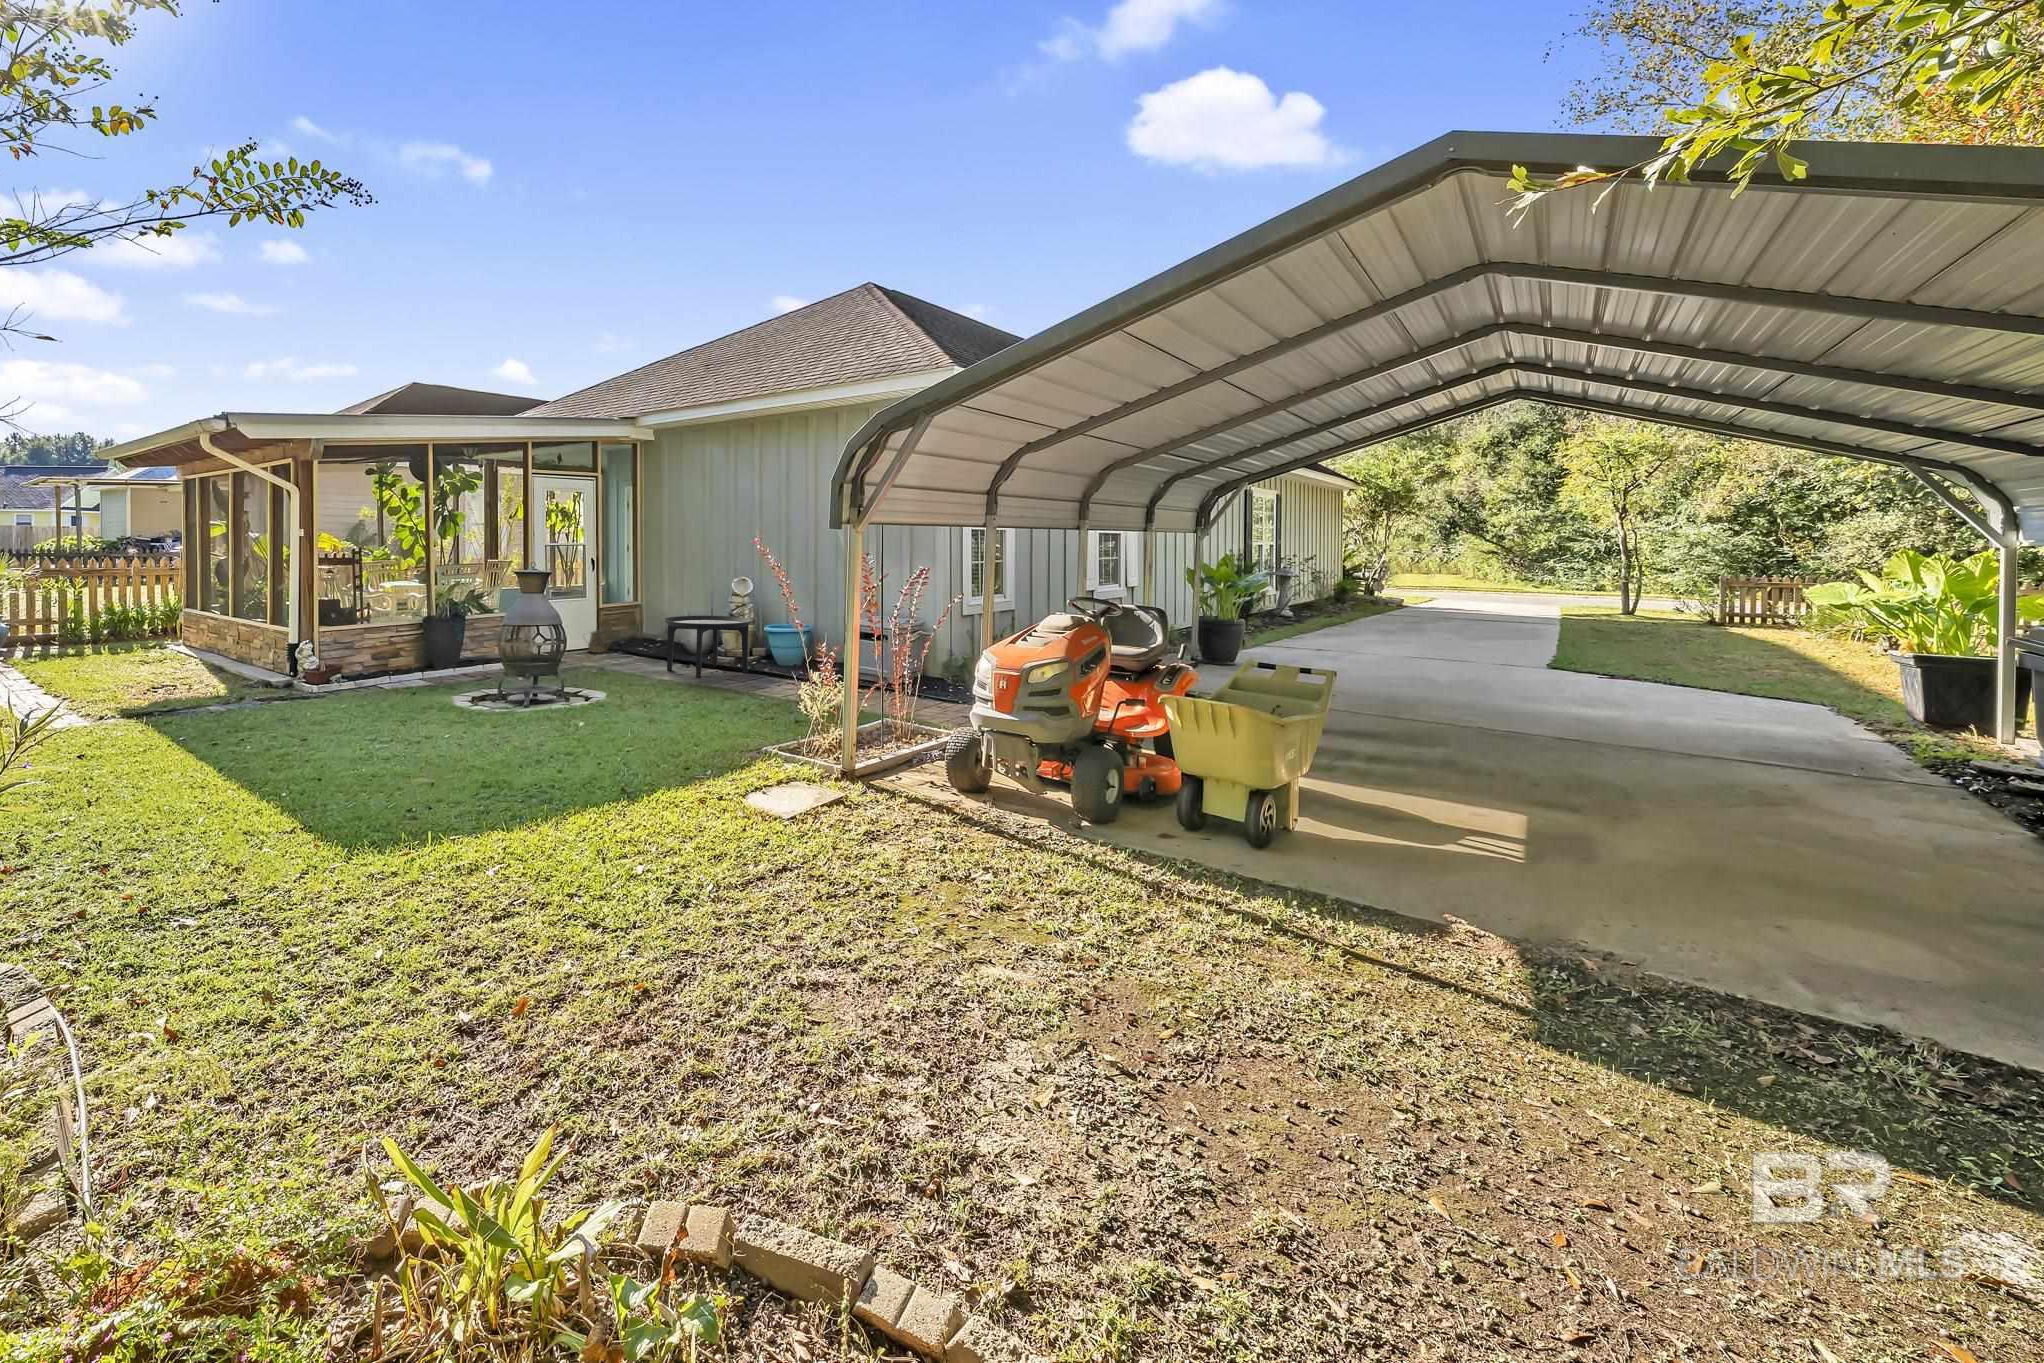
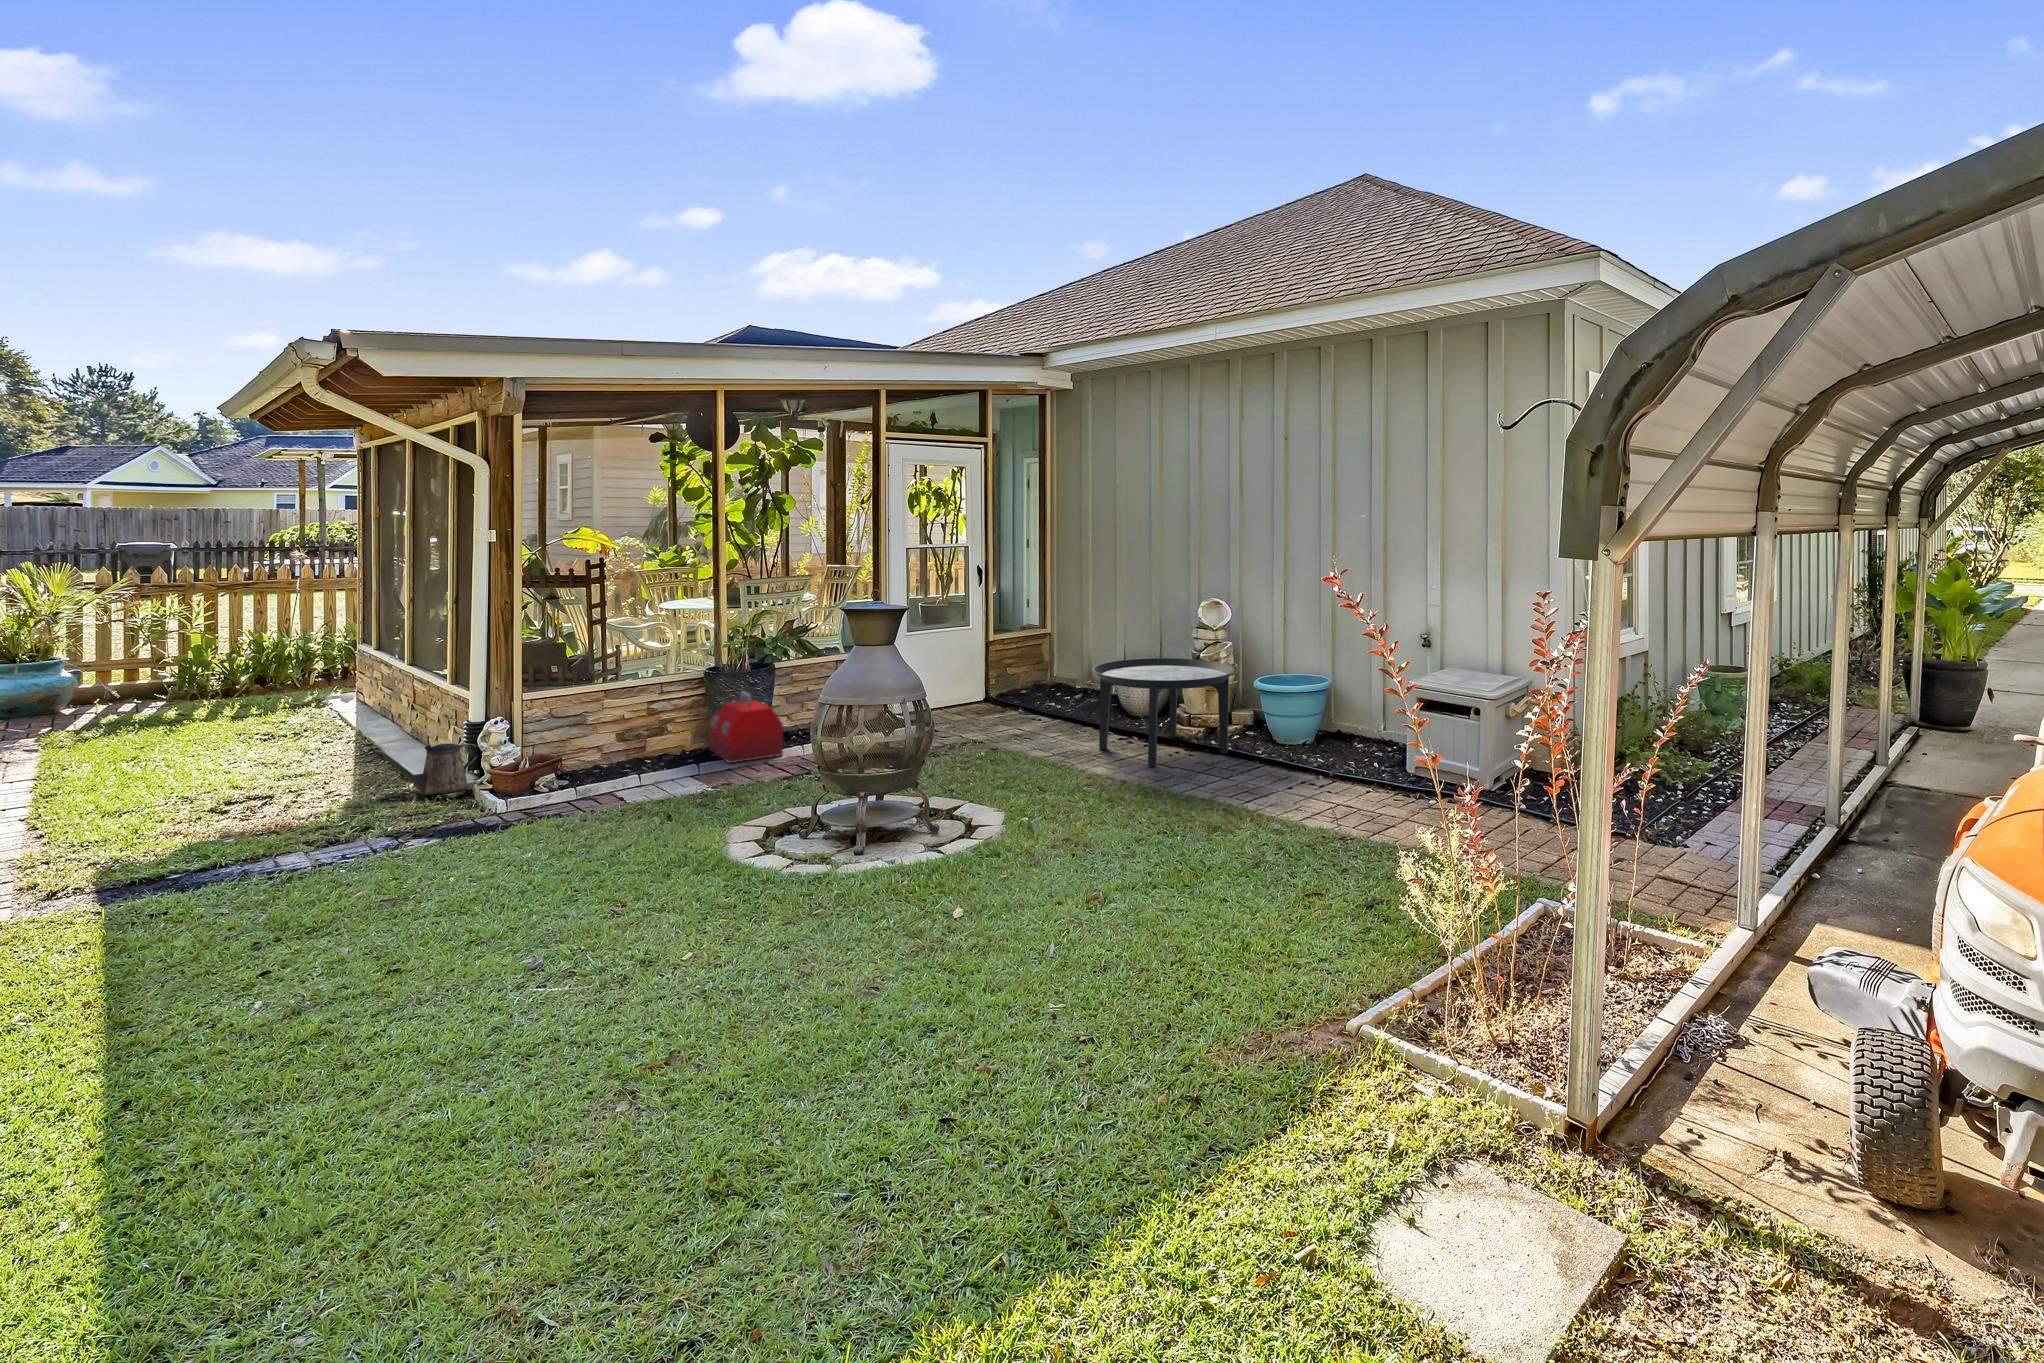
watering can: present [588,631,618,653] -> present [373,744,476,795]
toolbox: none [423,632,471,673] -> present [709,691,783,763]

